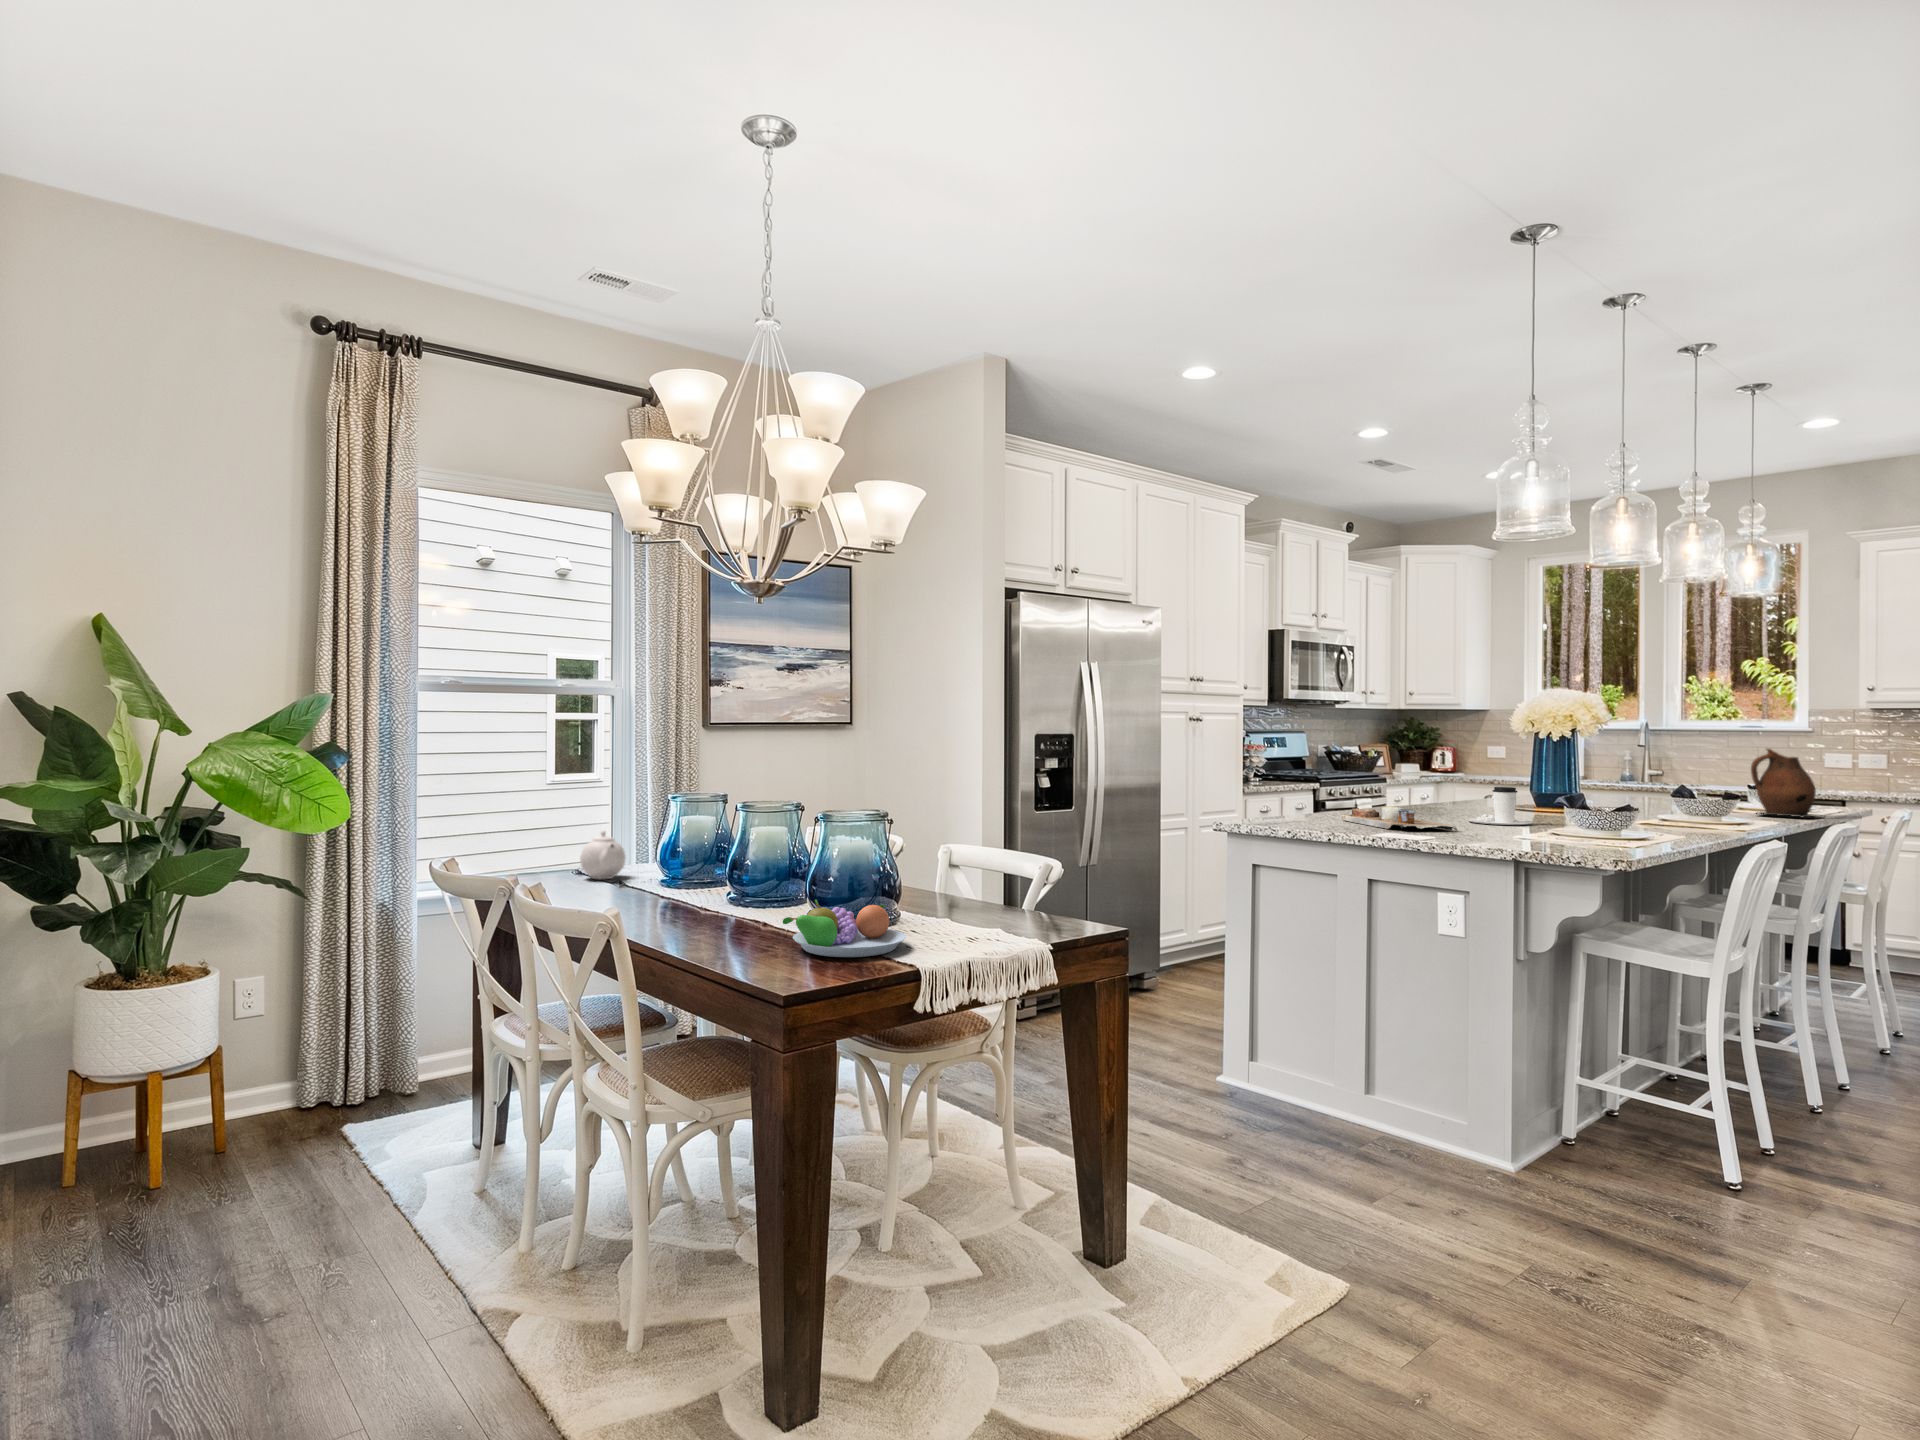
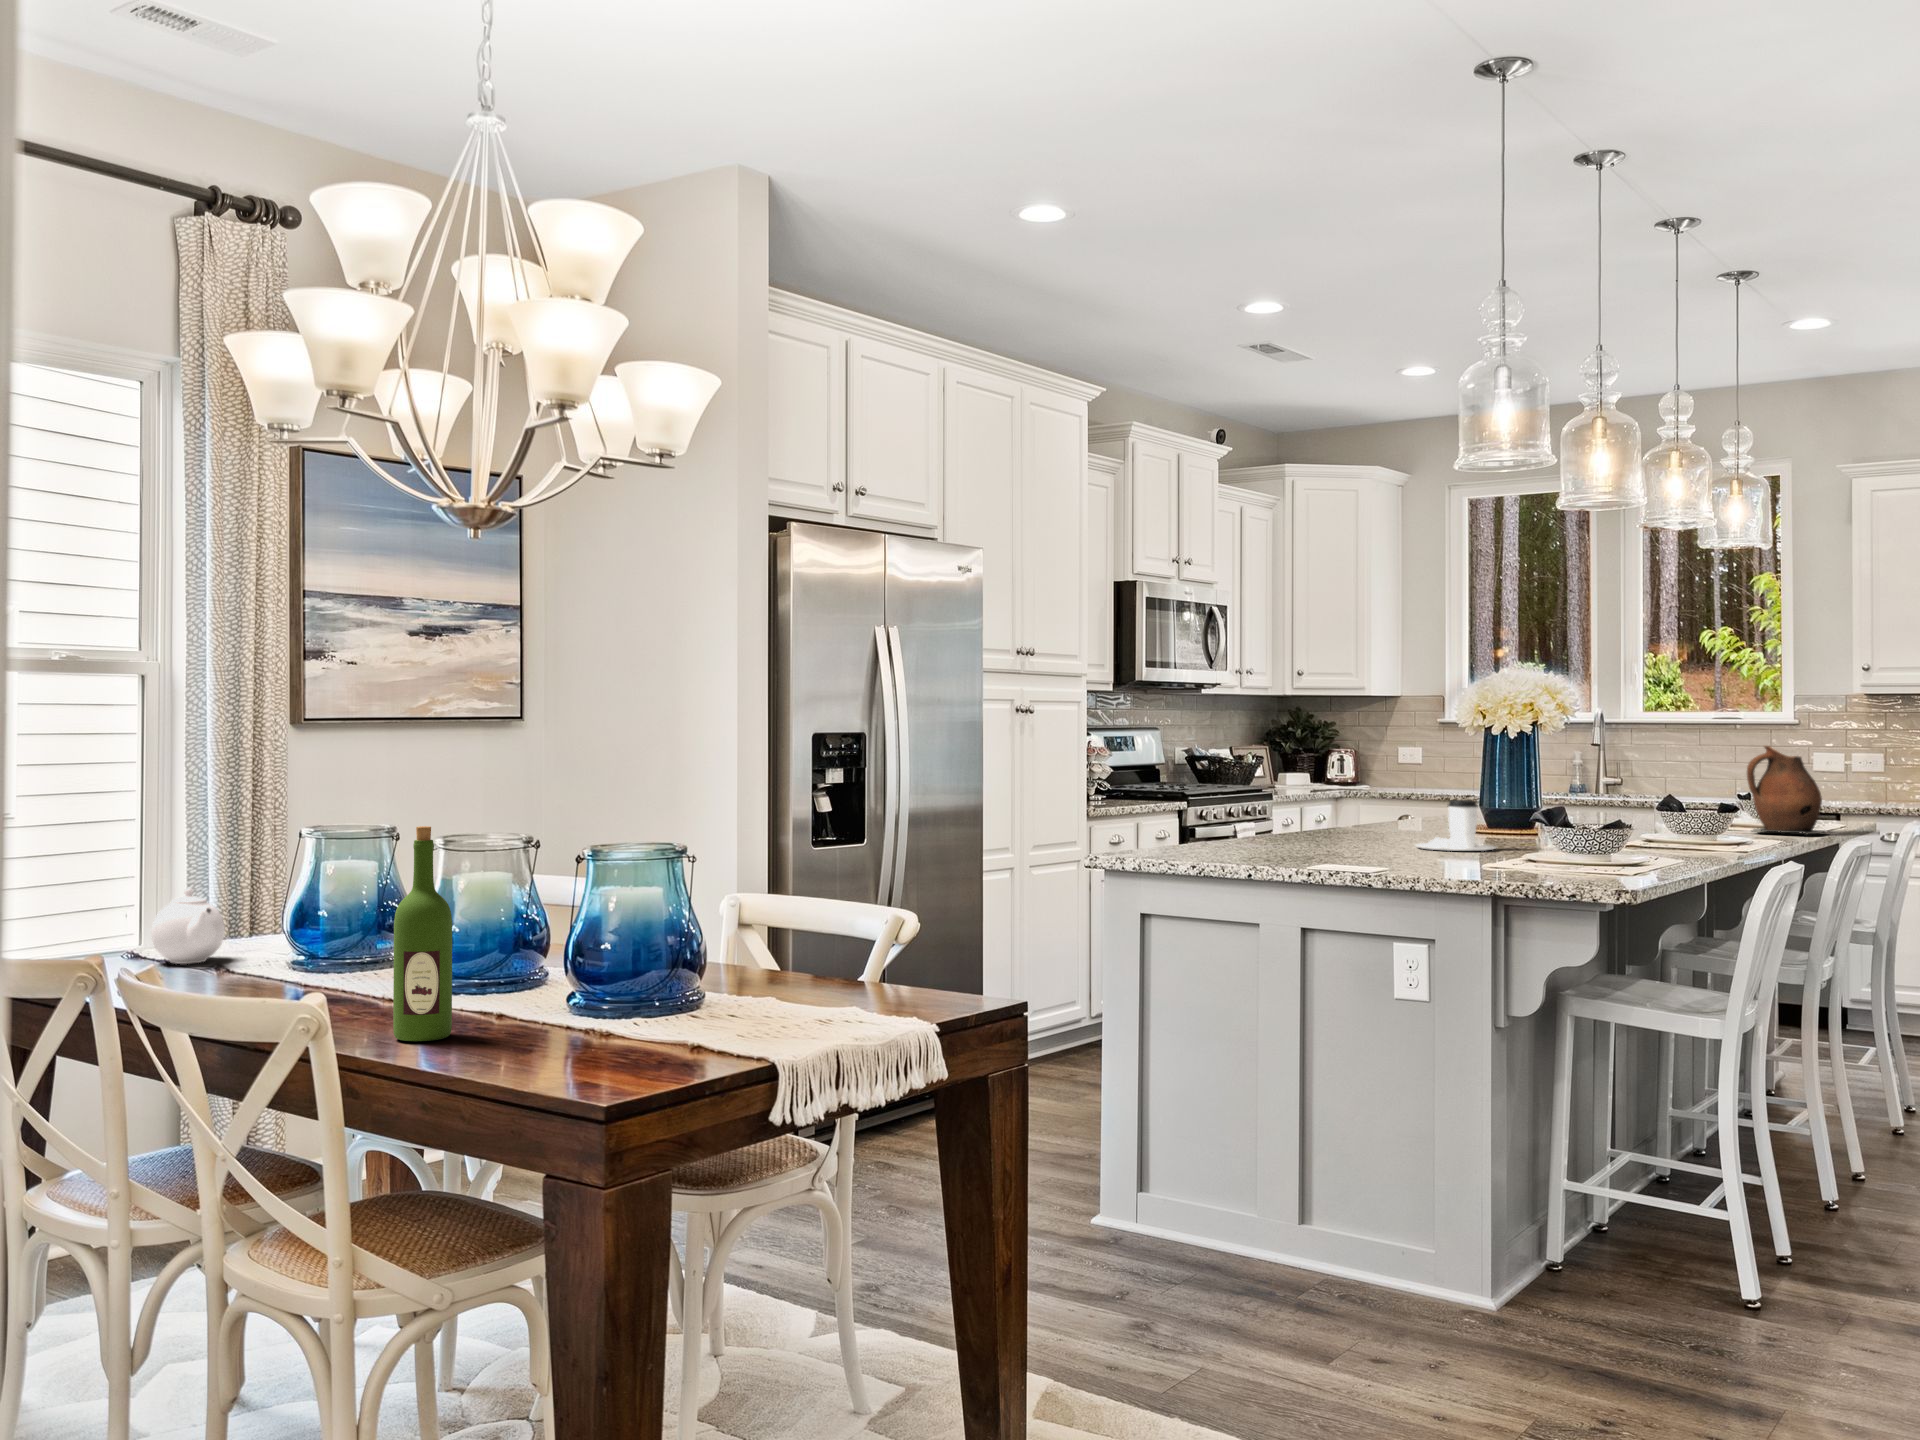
wine bottle: none [687,796,725,940] -> present [393,826,452,1041]
cutting board: present [1342,806,1458,831] -> none [1255,828,1412,860]
fruit bowl: present [783,899,906,957] -> none [558,974,734,1055]

